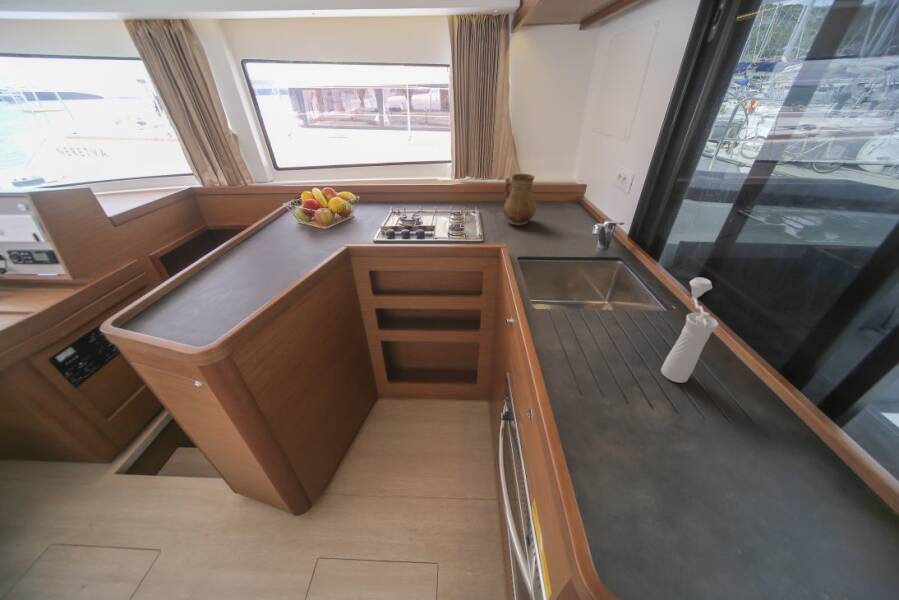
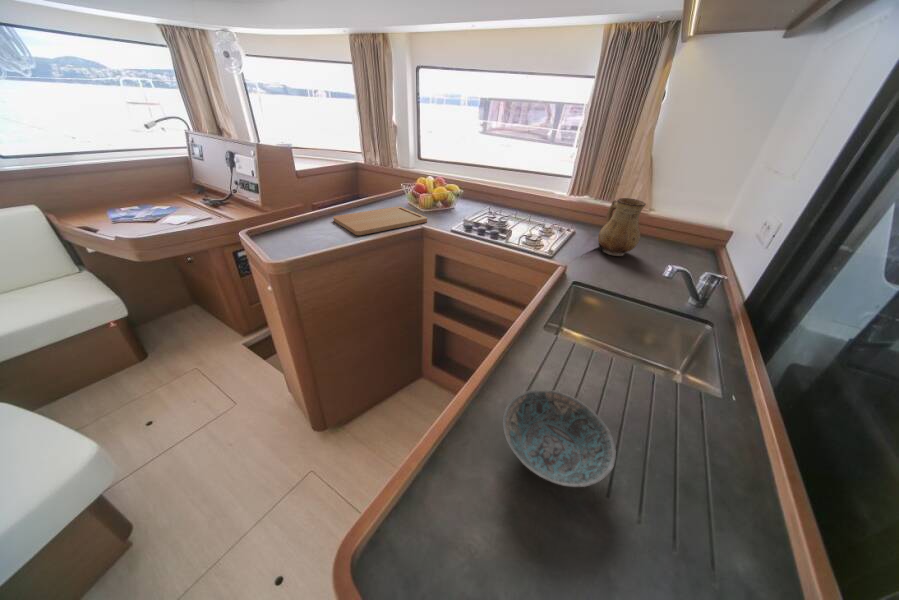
cutting board: none [224,230,340,277] -> present [333,206,427,235]
pepper mill: present [661,277,719,383] -> none [650,357,765,485]
ceramic bowl: none [571,353,672,424] -> present [503,389,616,487]

